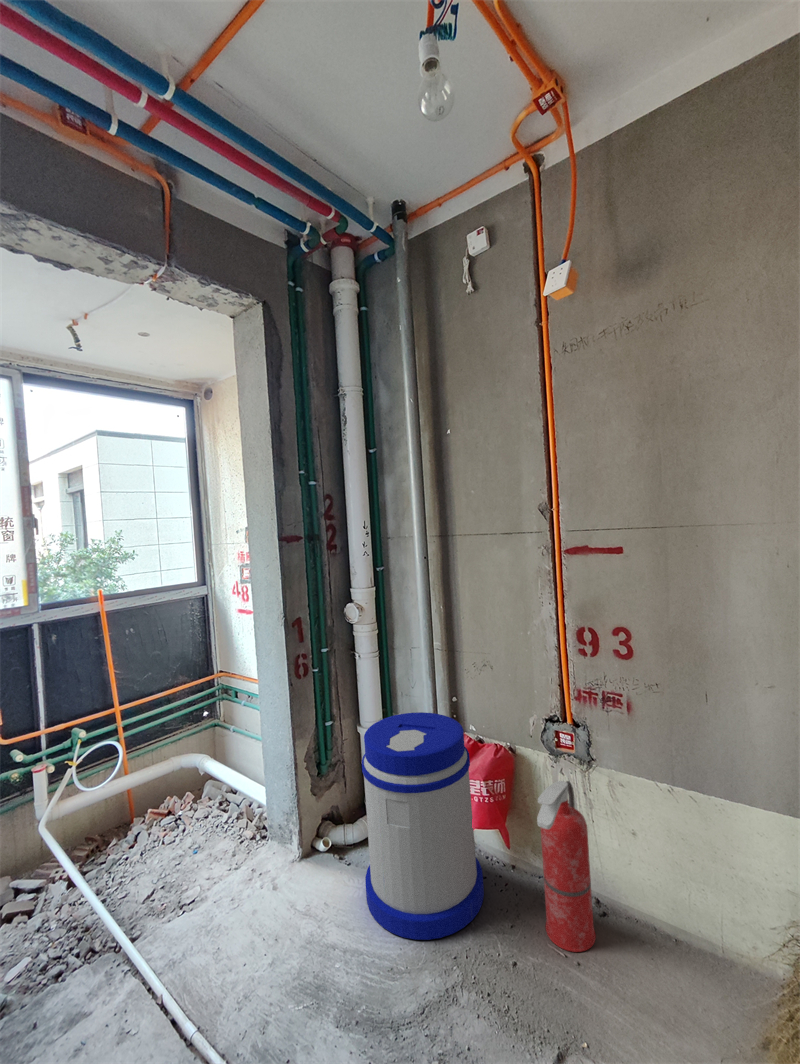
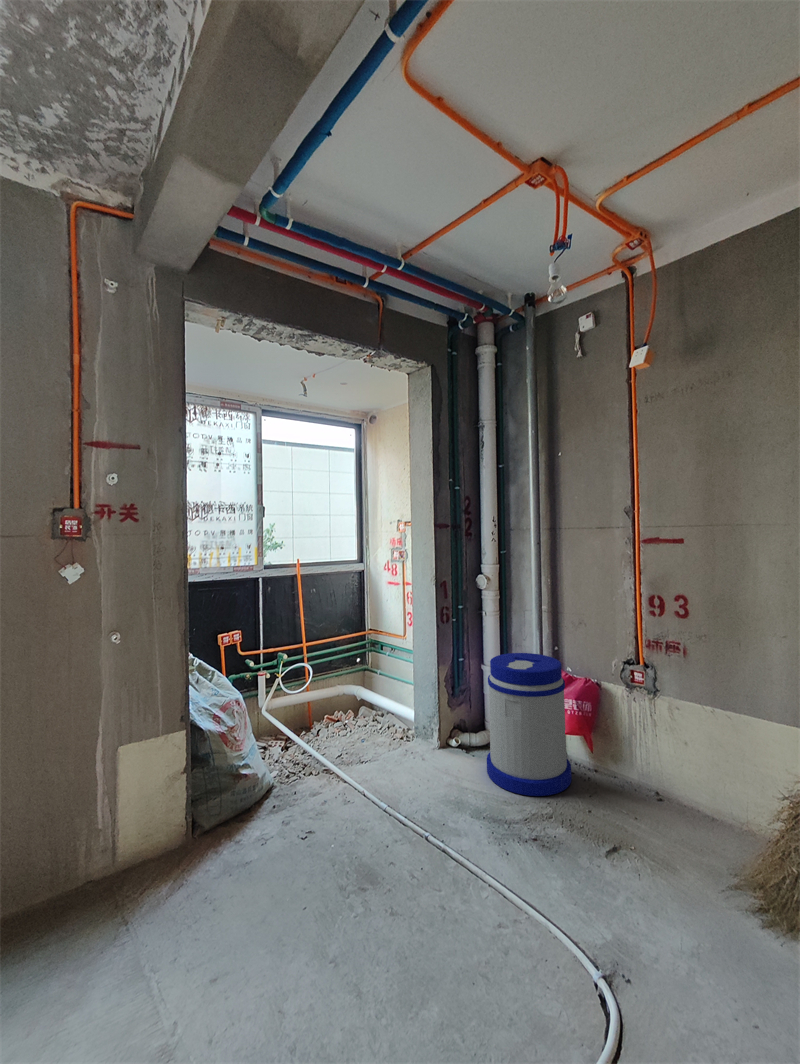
fire extinguisher: present [537,781,596,952] -> none [611,700,653,816]

